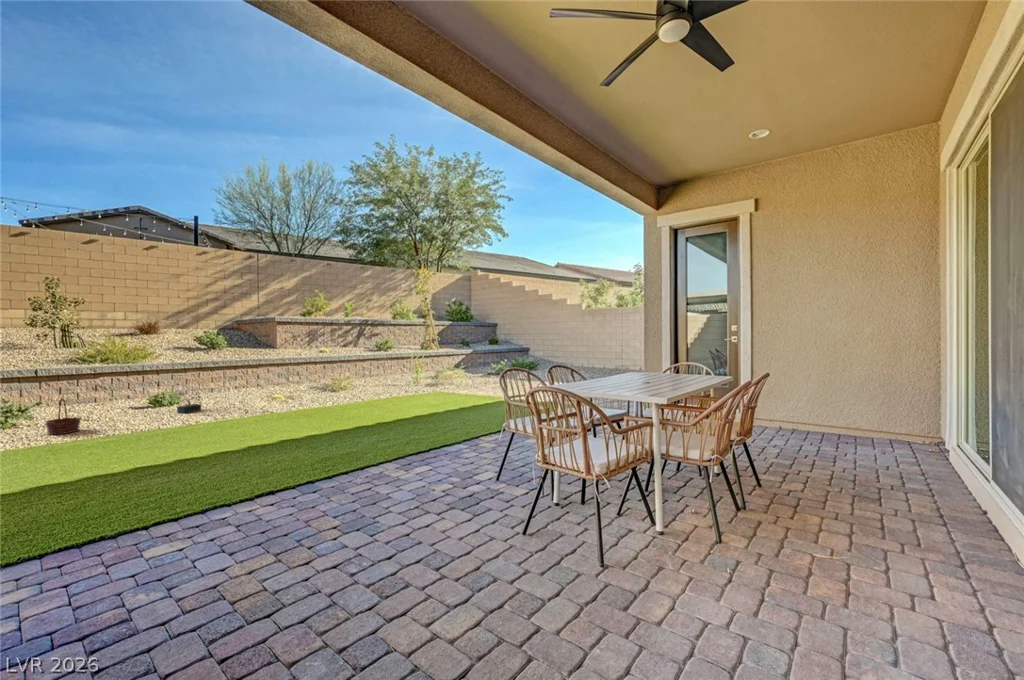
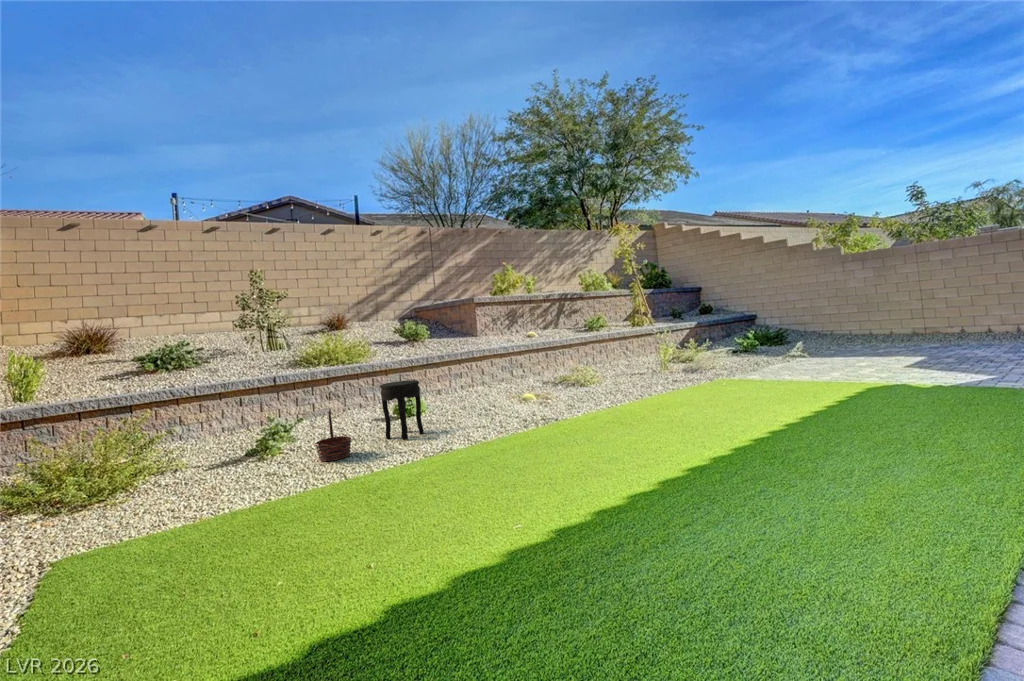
side table: none [121,380,158,423] -> present [380,380,424,440]
decorative plant: present [171,390,202,413] -> none [424,392,458,423]

